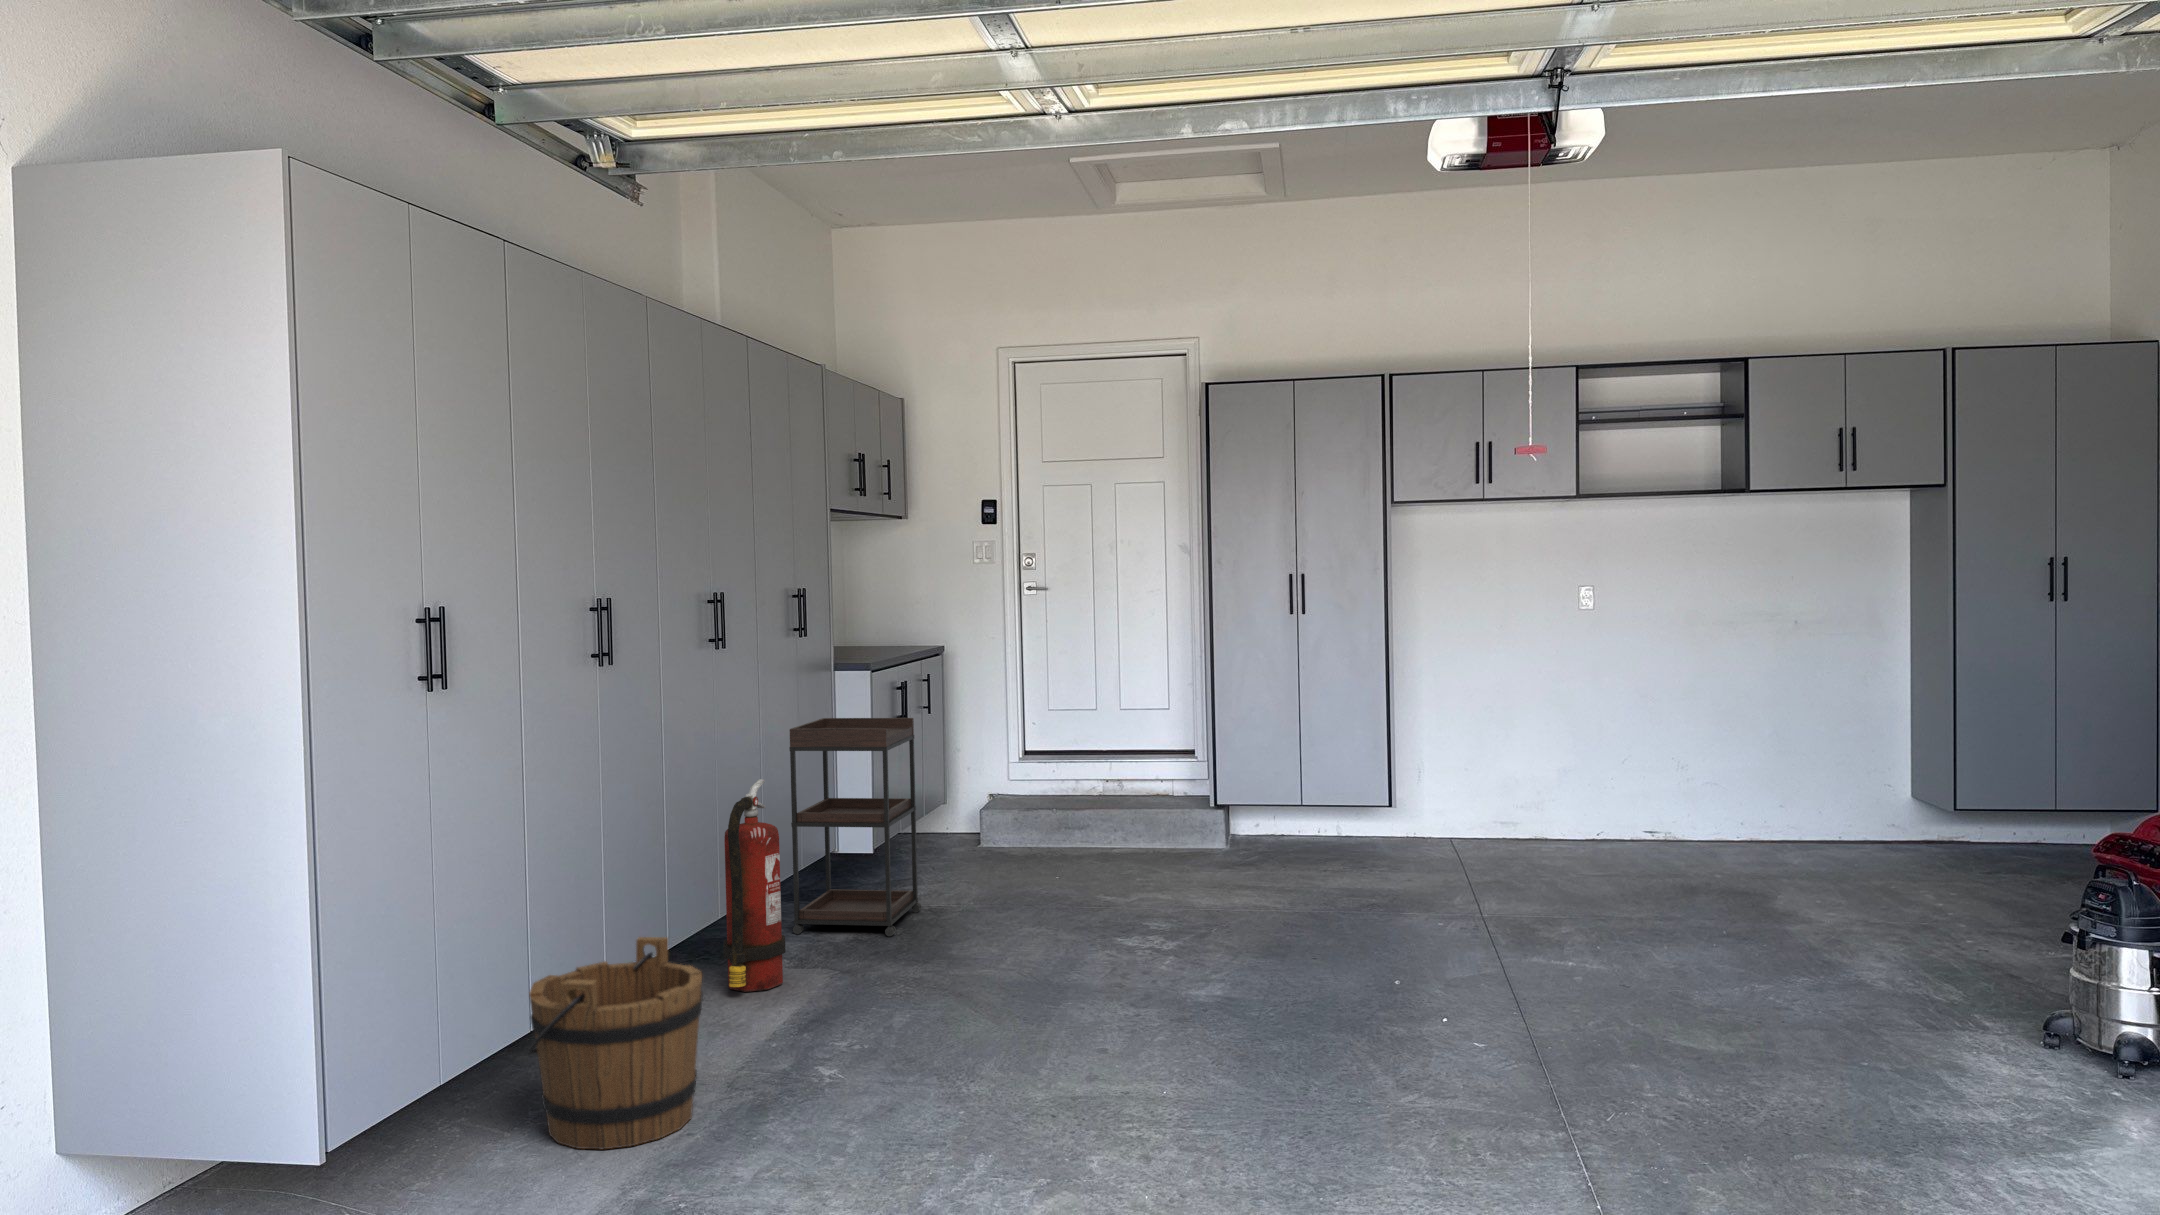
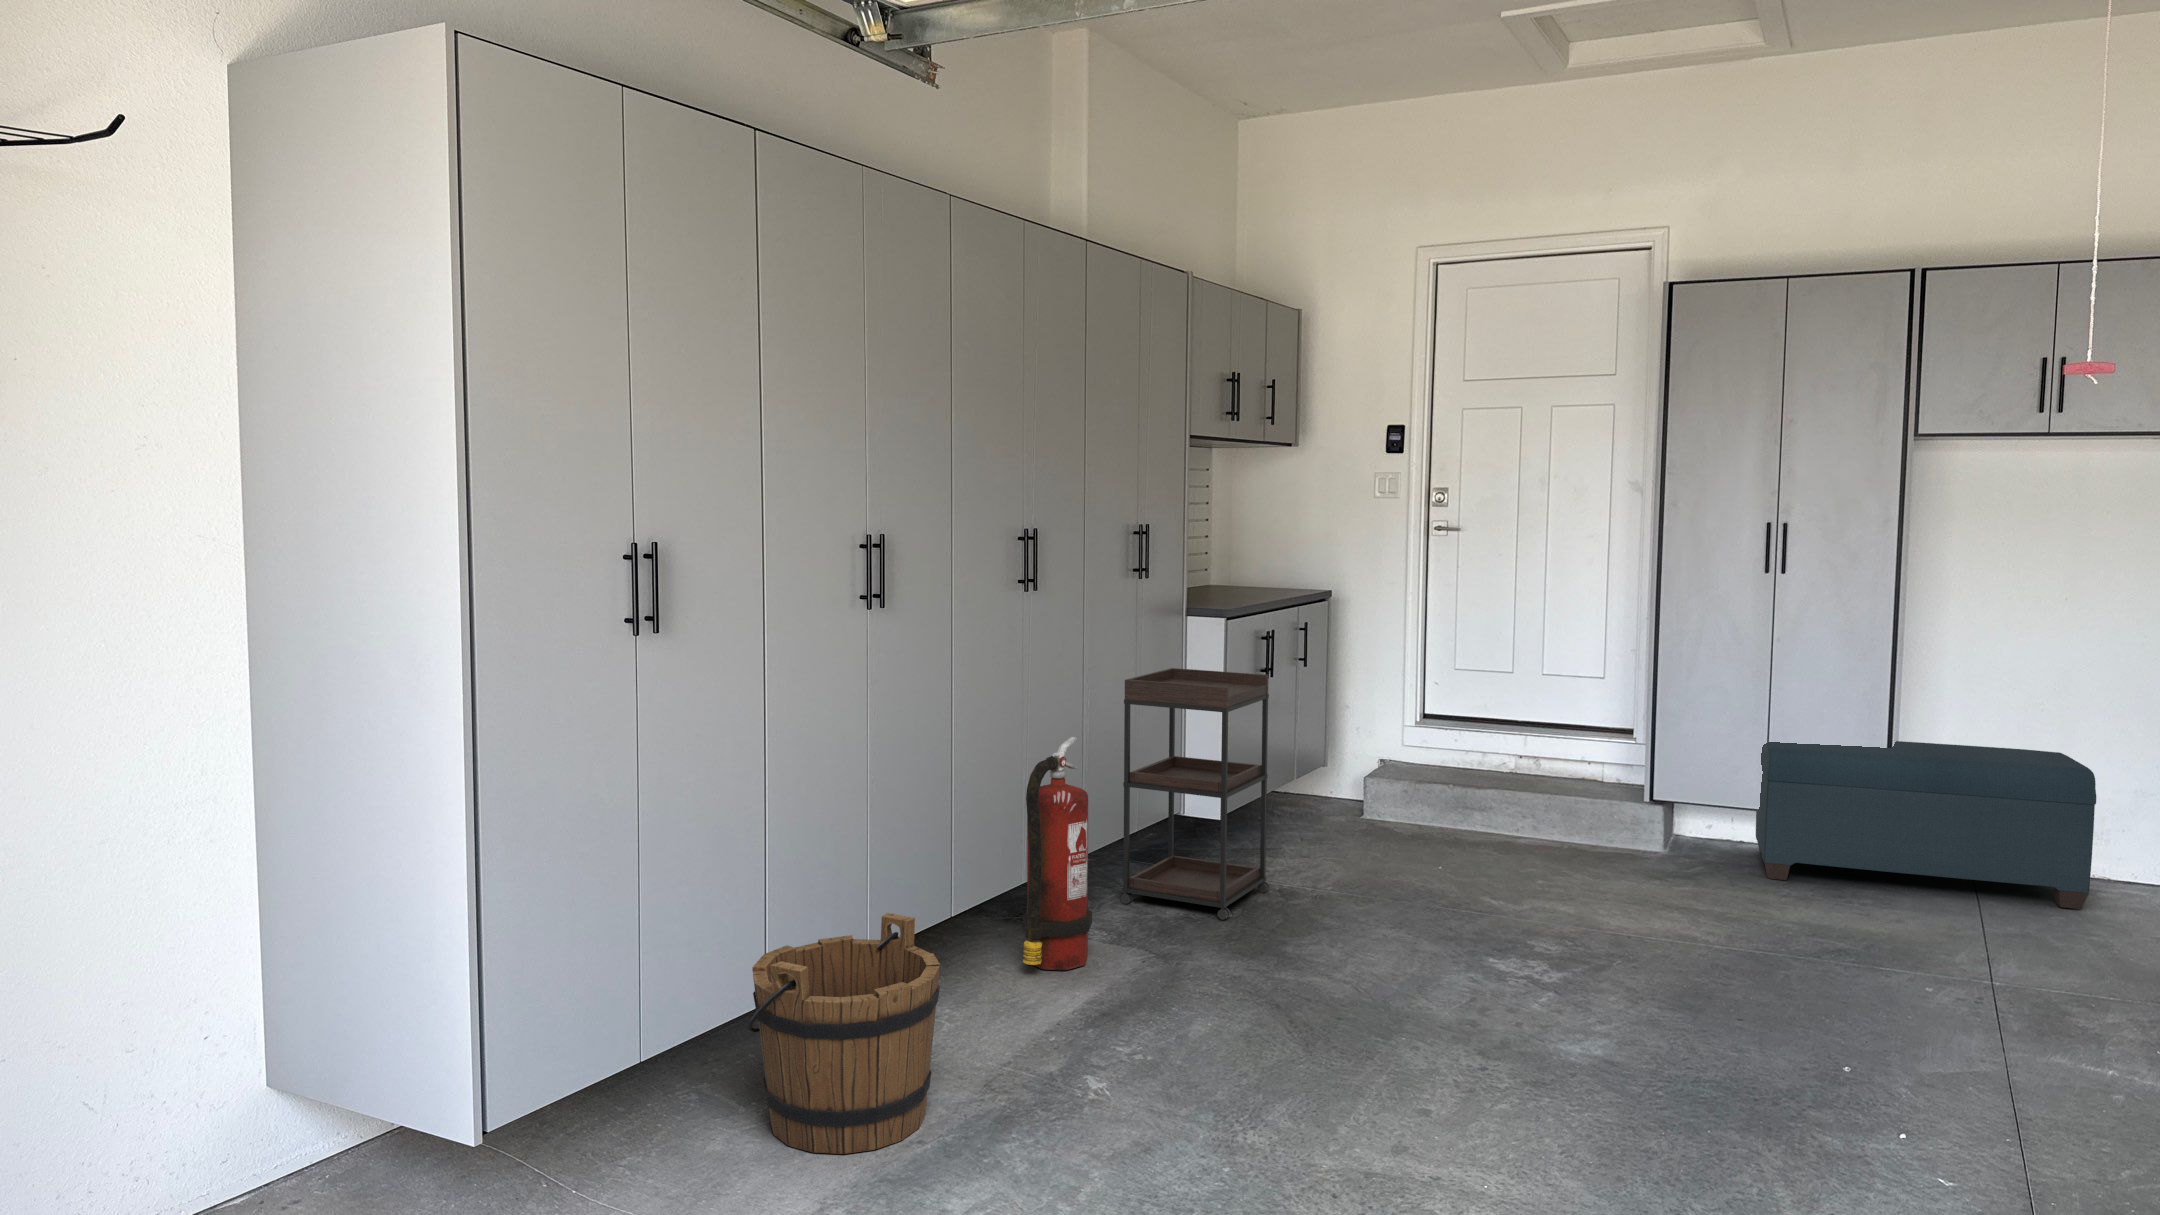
bench: none [1295,742,1529,860] -> present [1756,741,2096,909]

